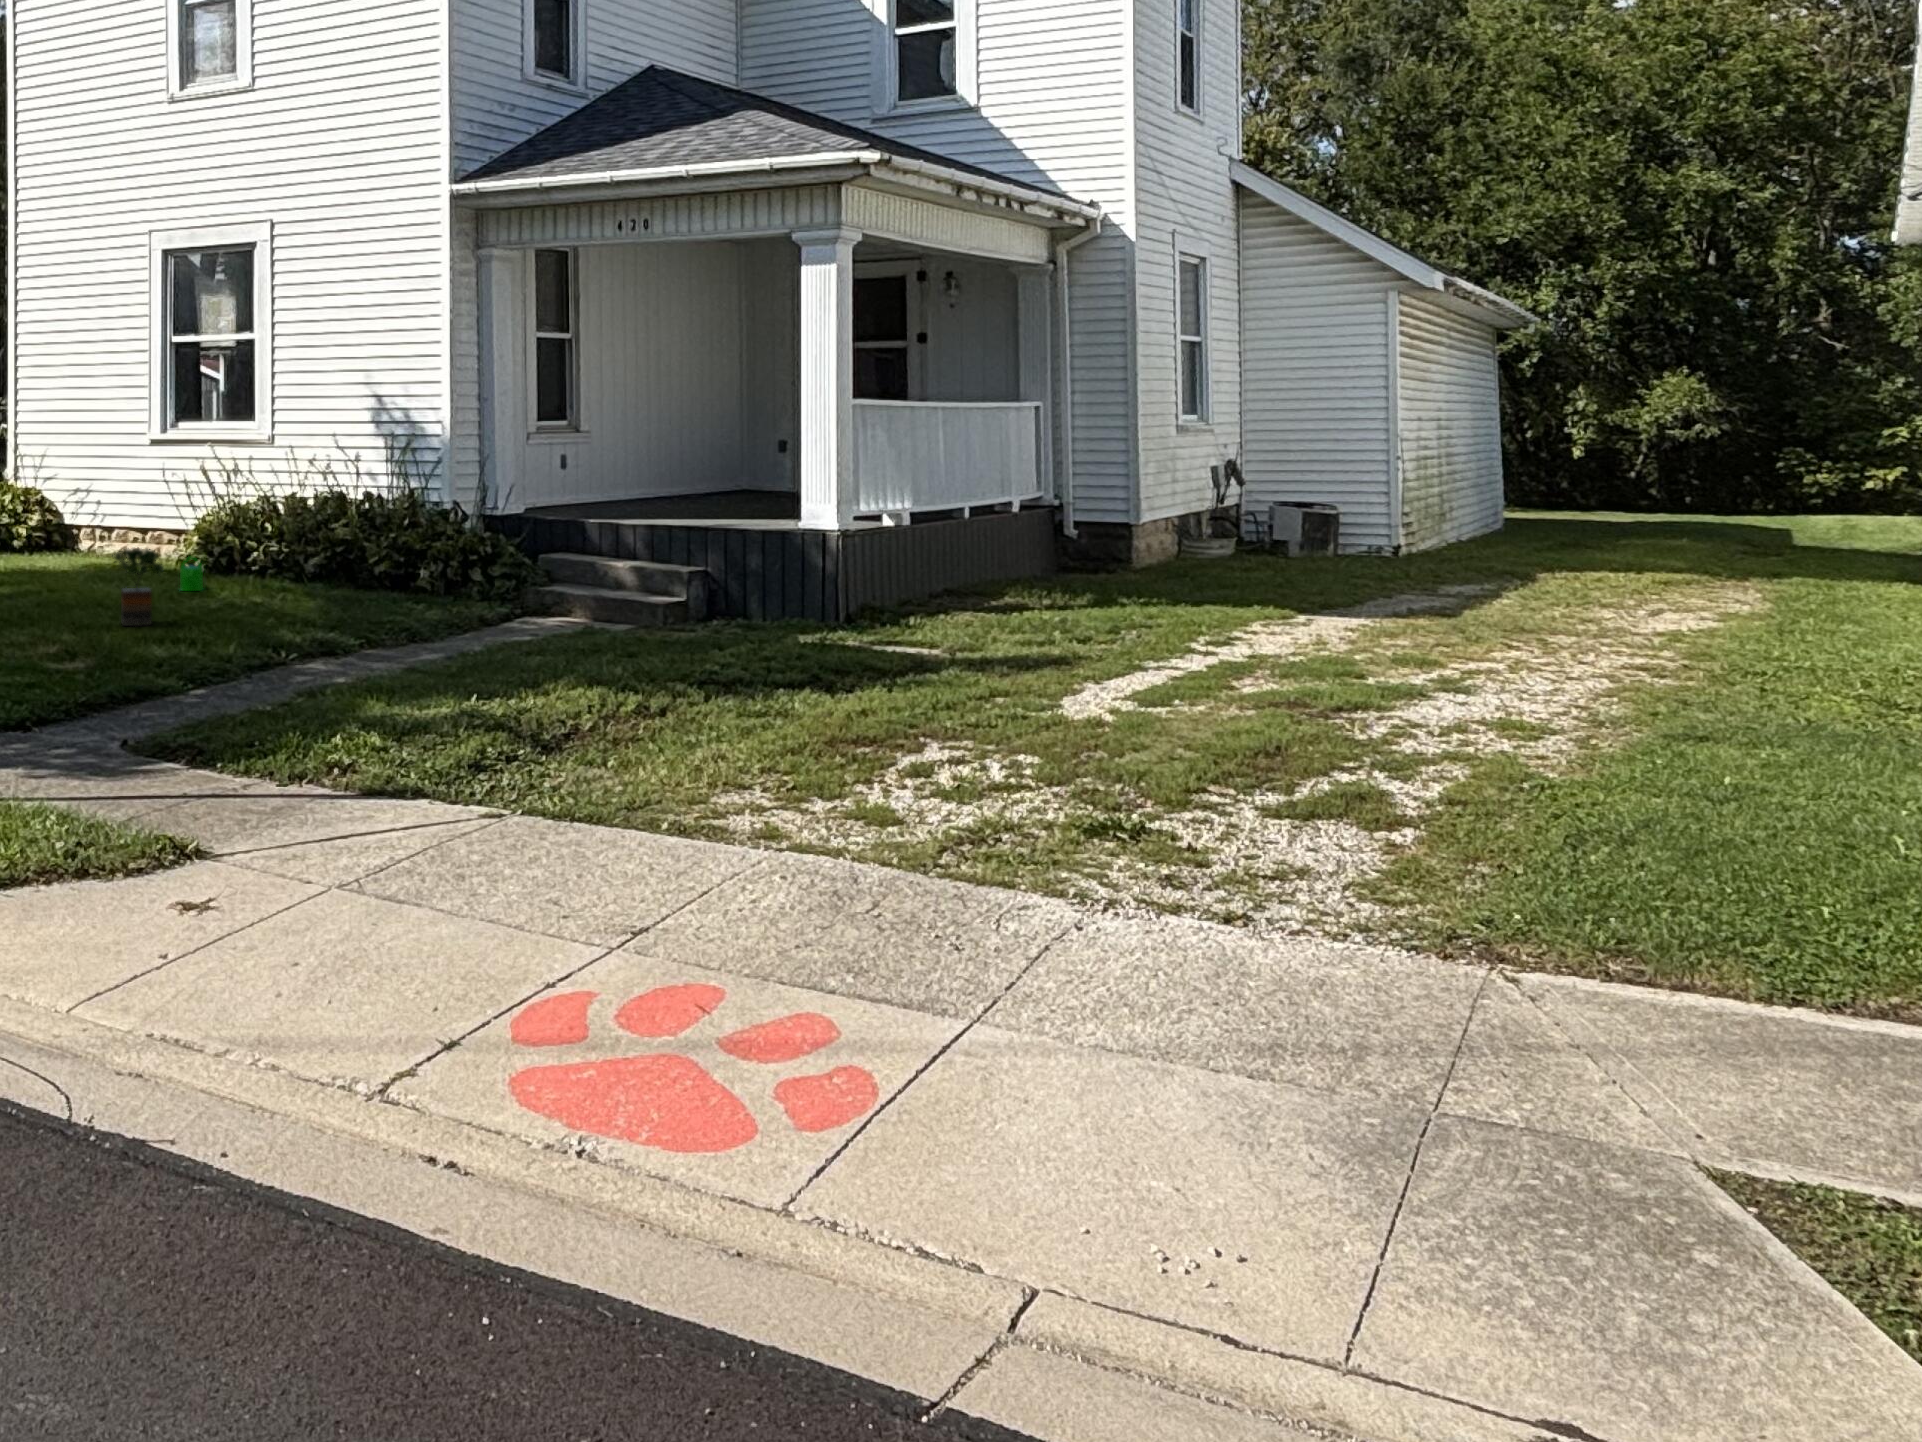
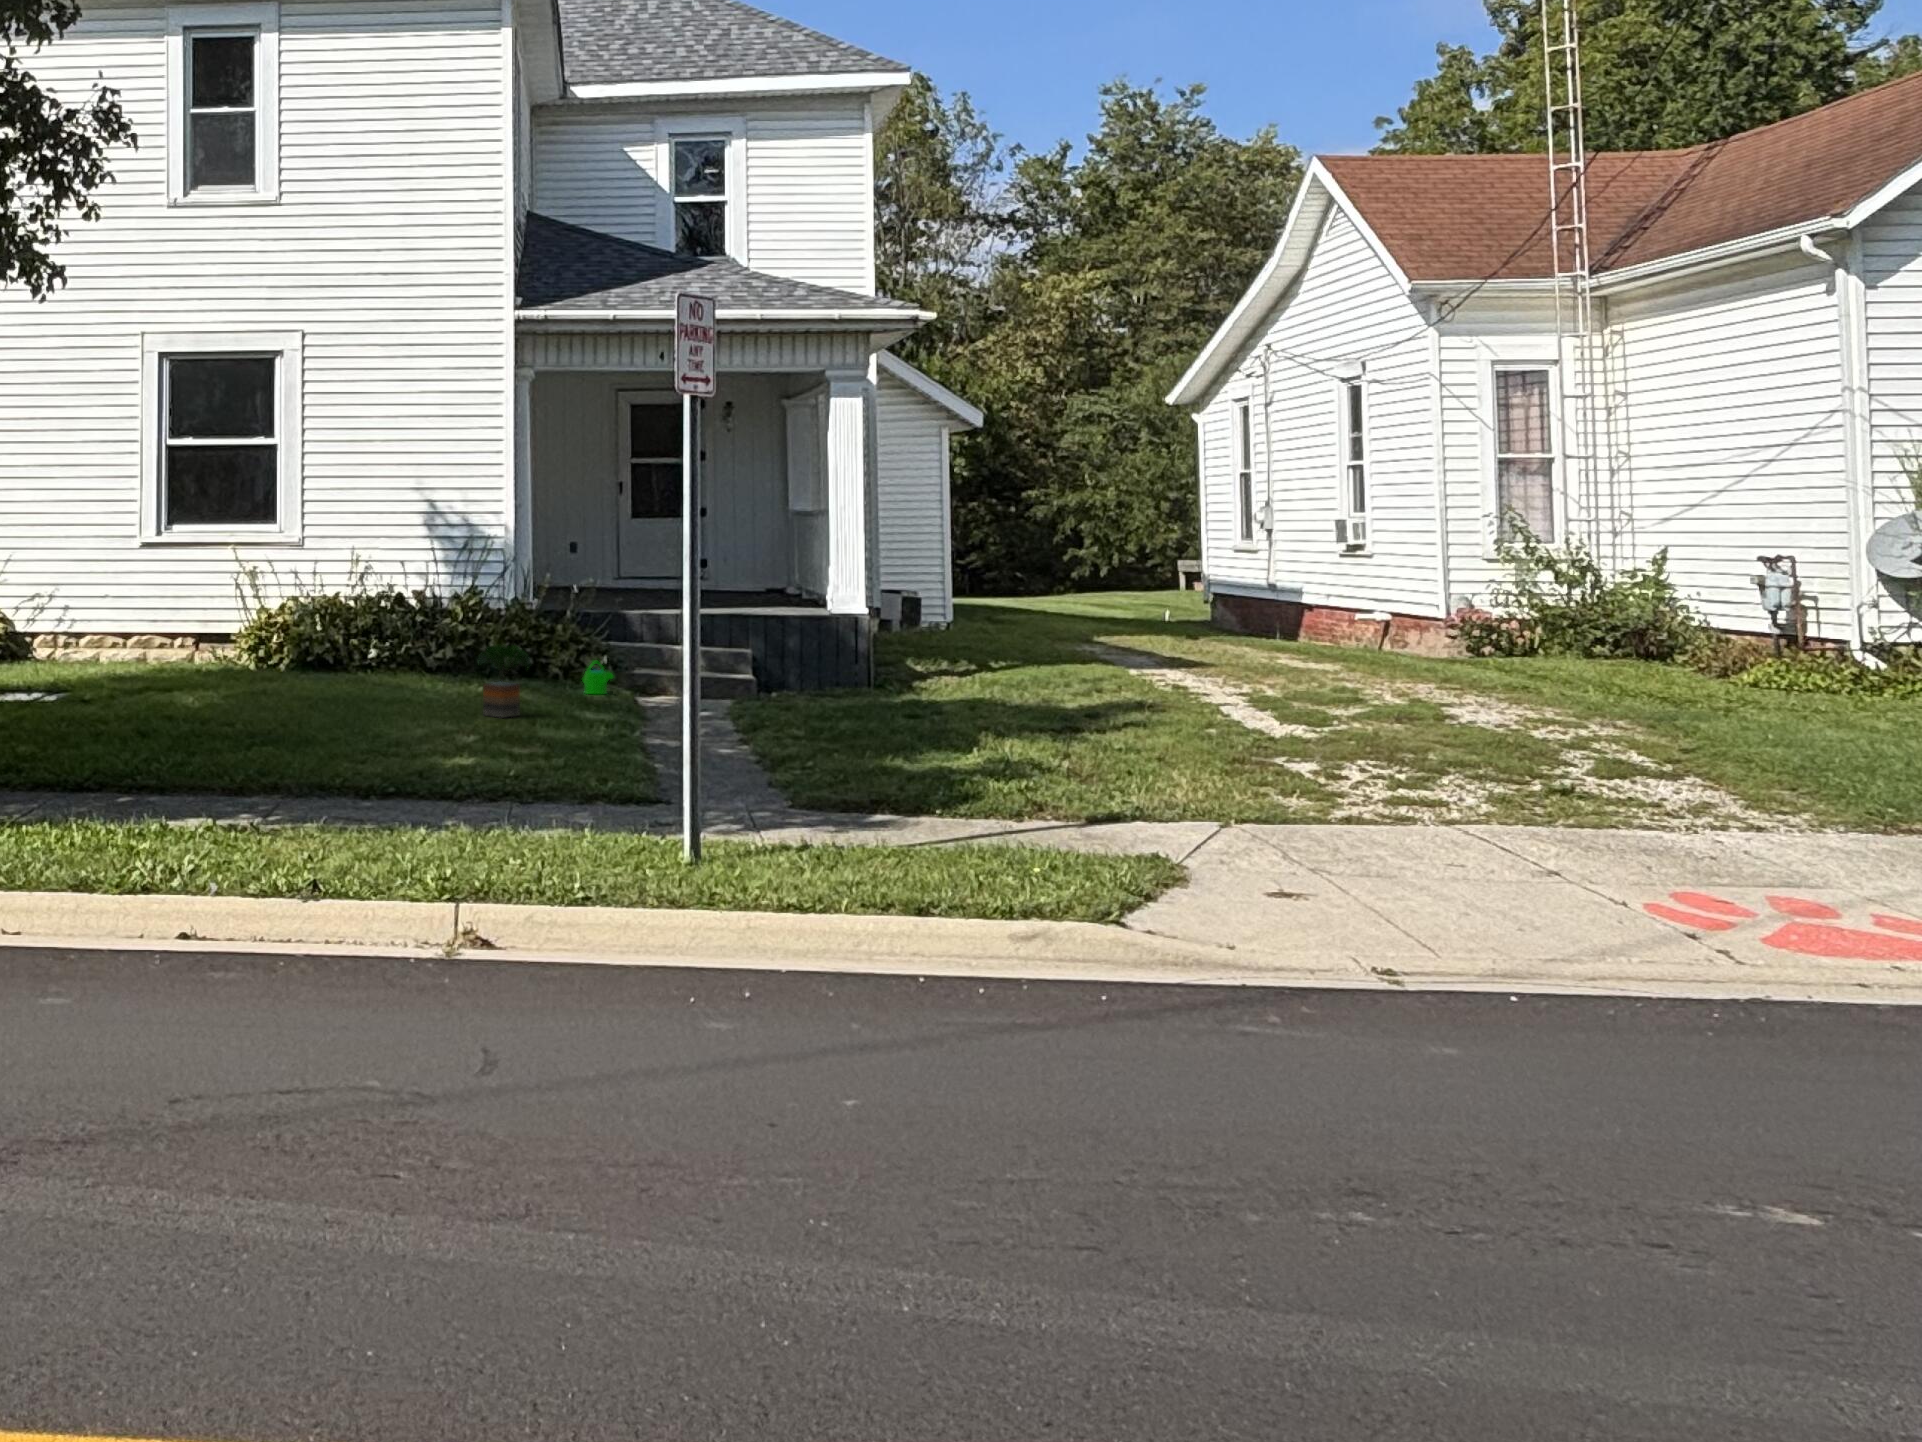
watering can: present [180,556,203,591] -> present [582,660,614,694]

